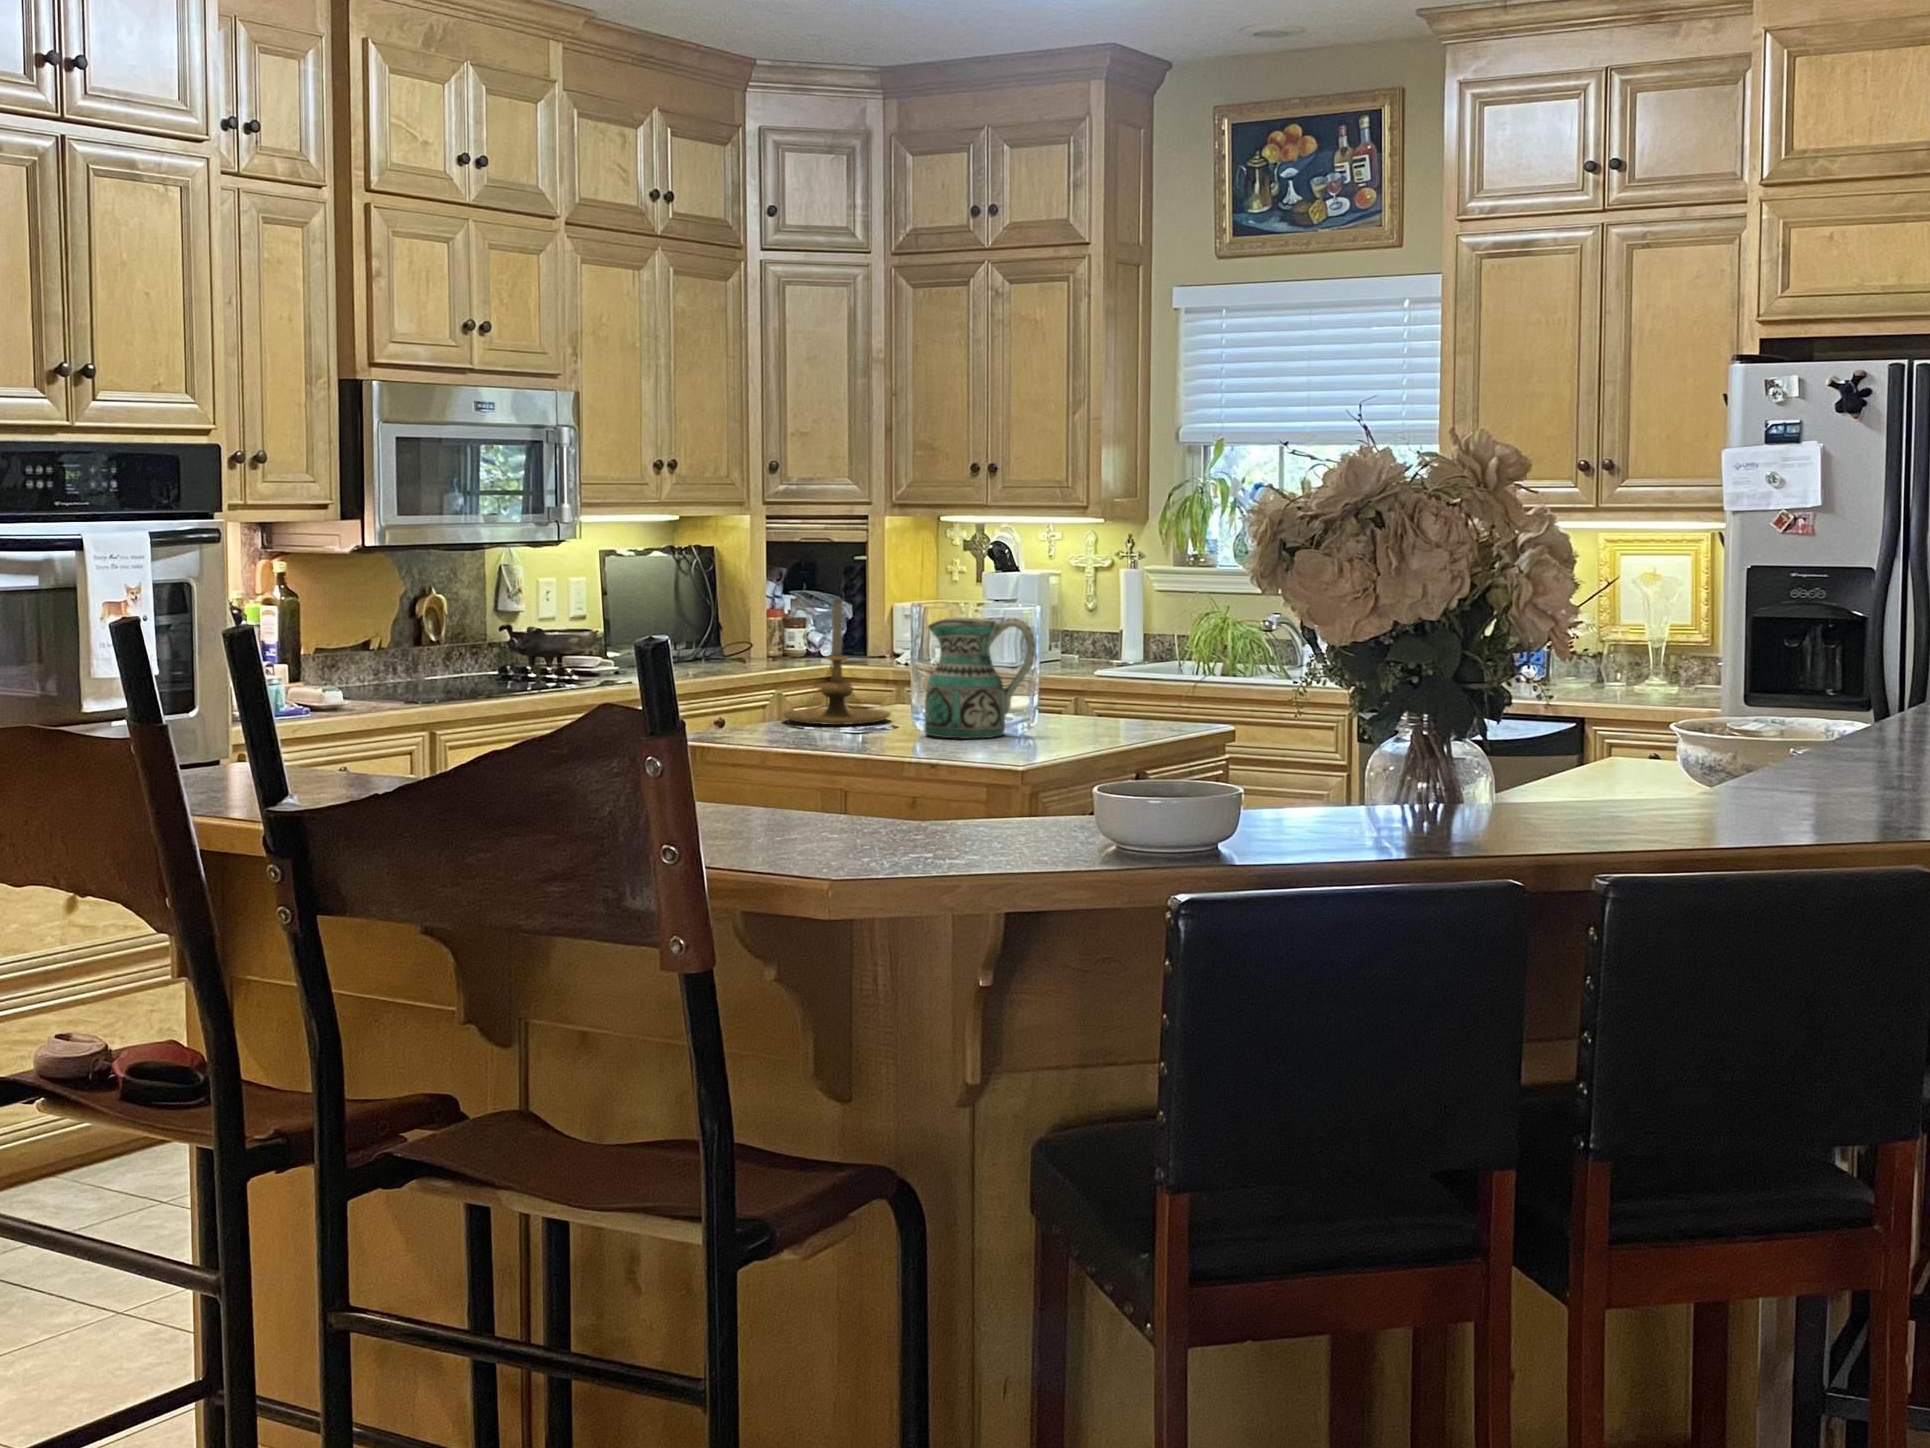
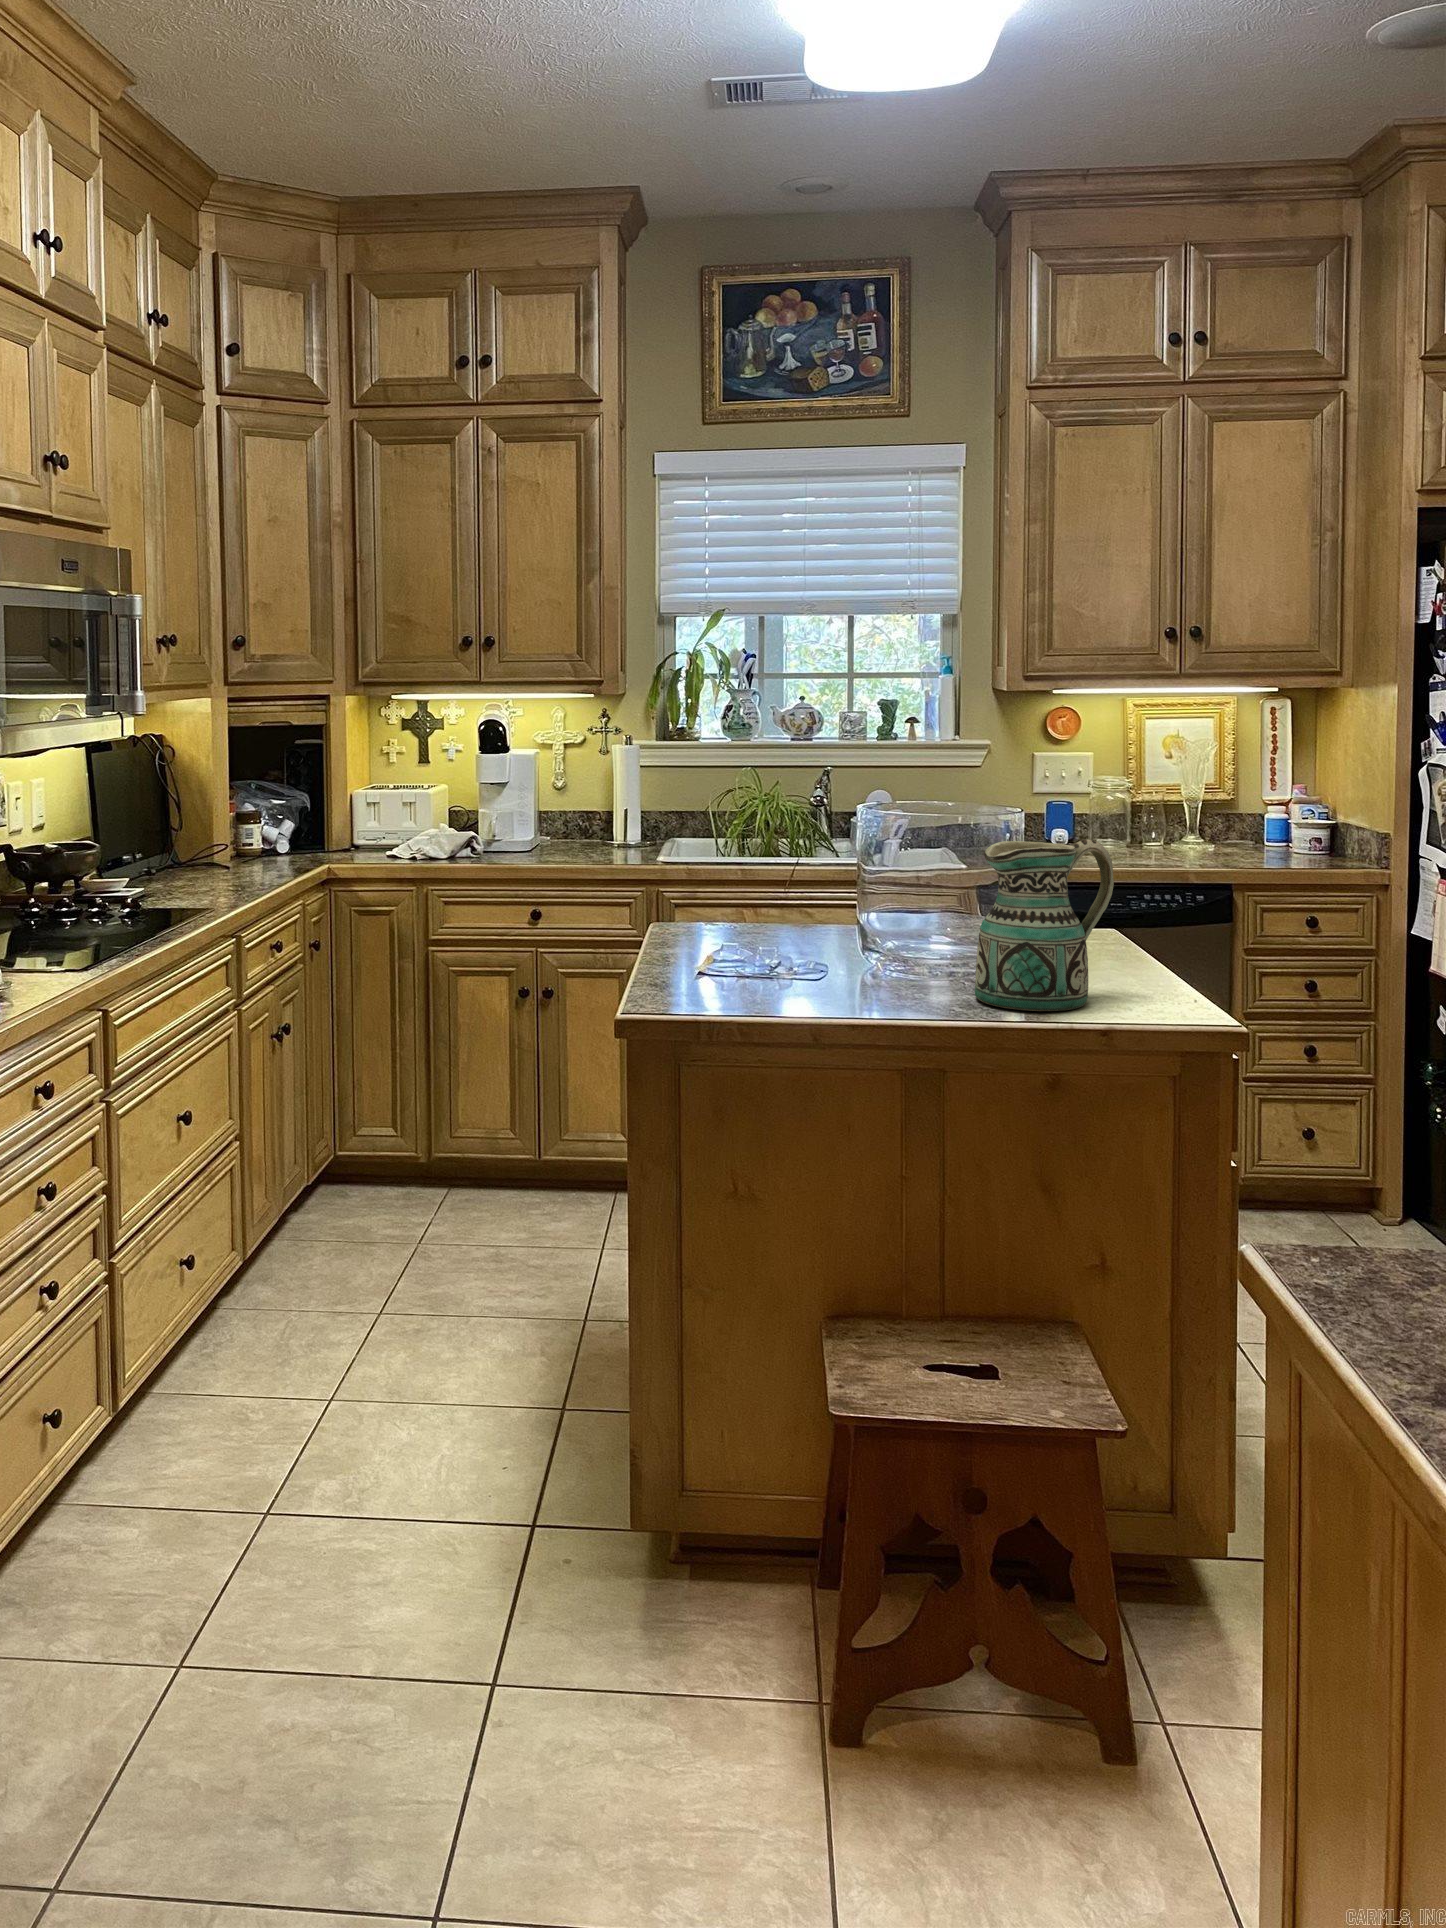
candle holder: present [782,599,891,725] -> none [689,818,838,996]

